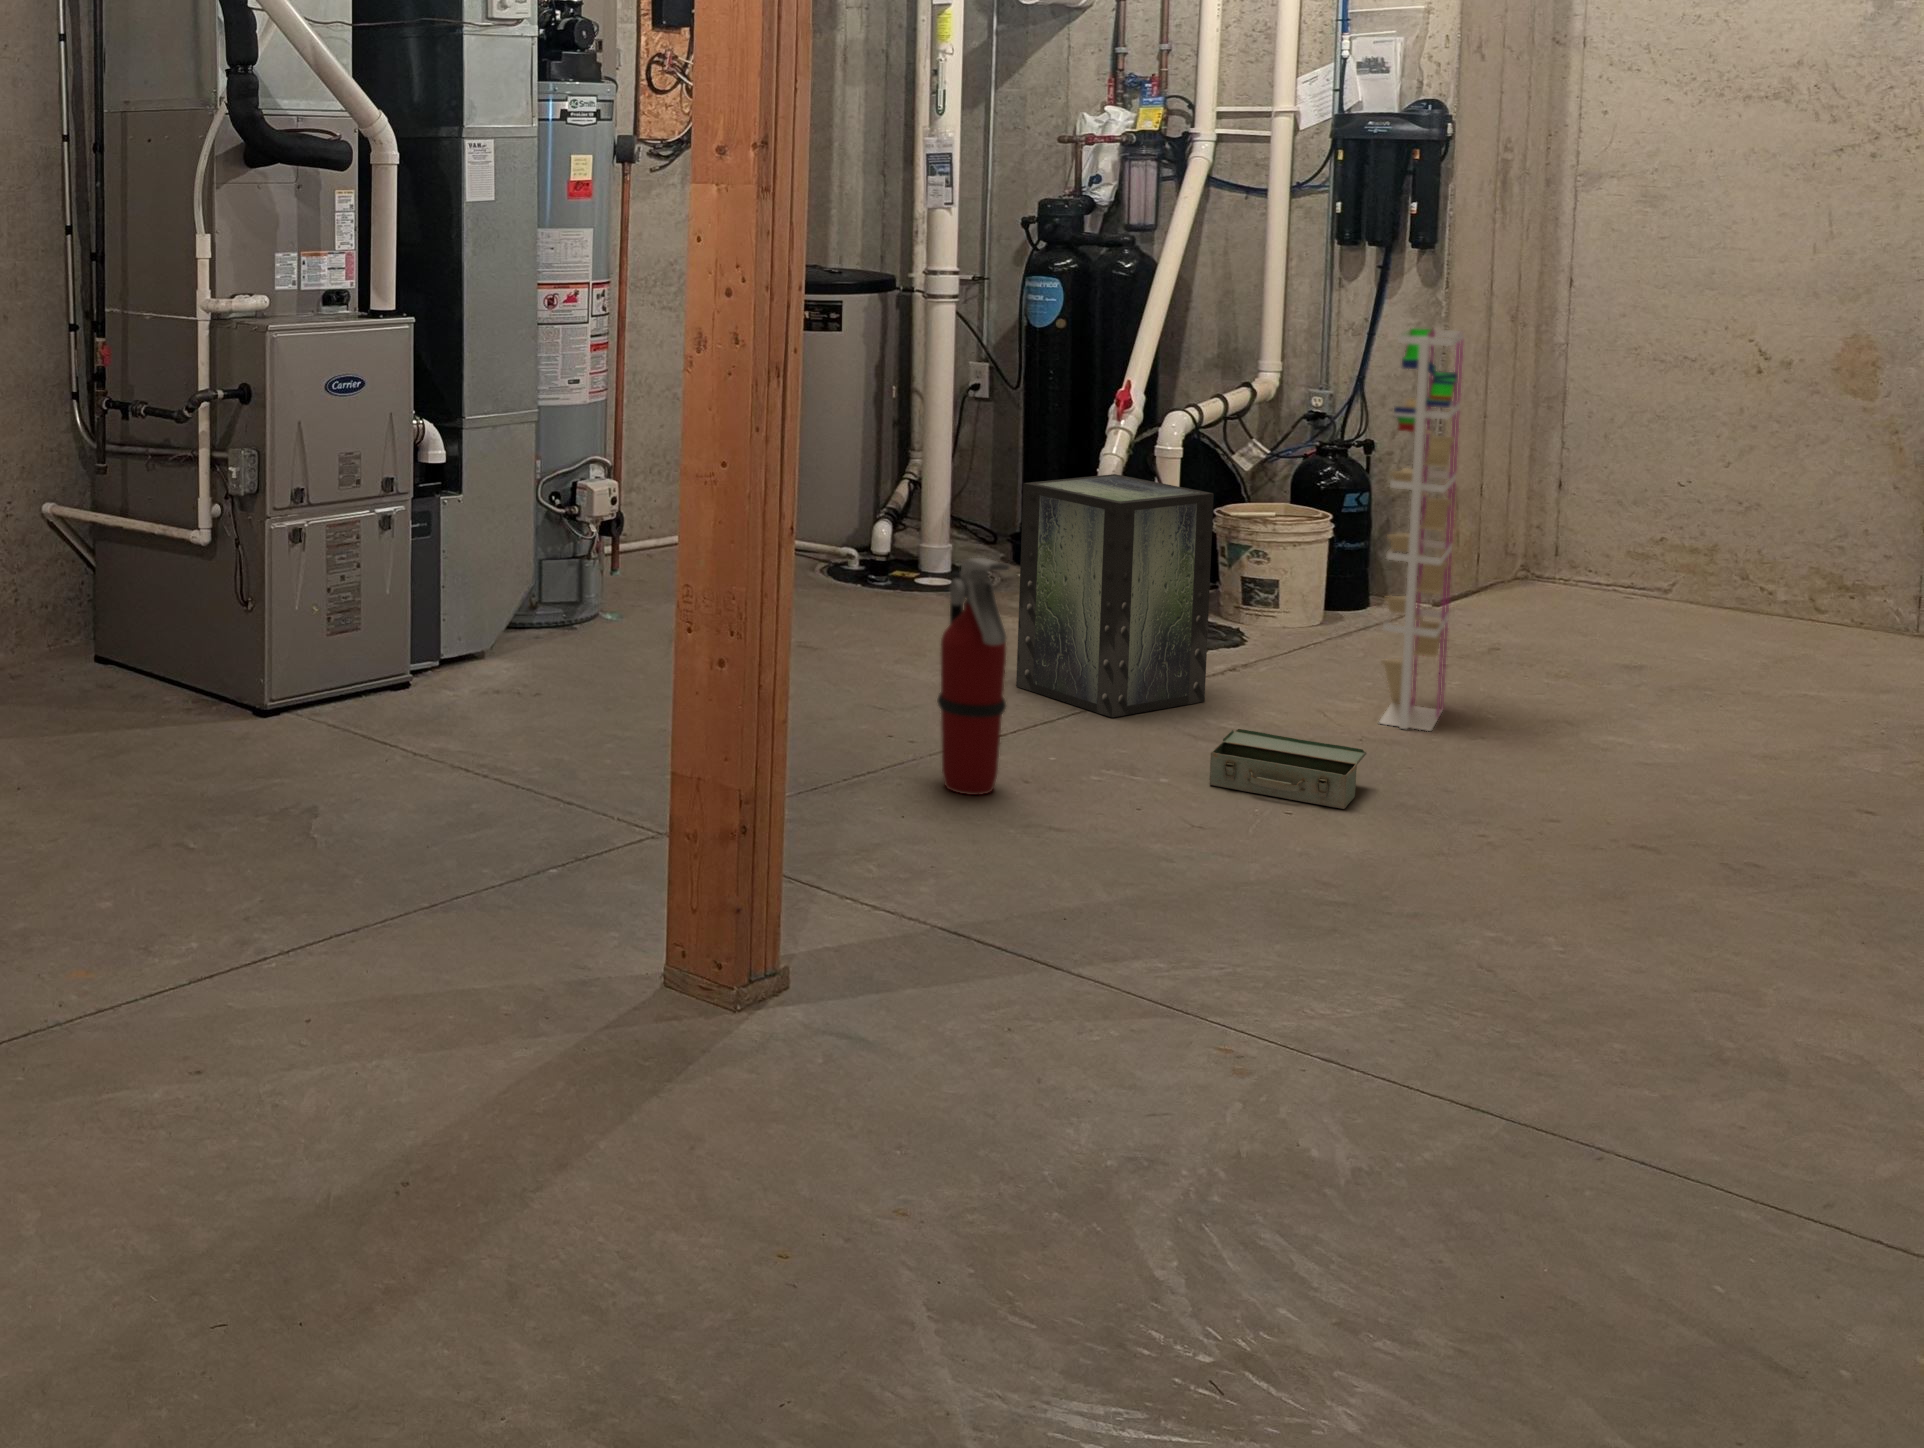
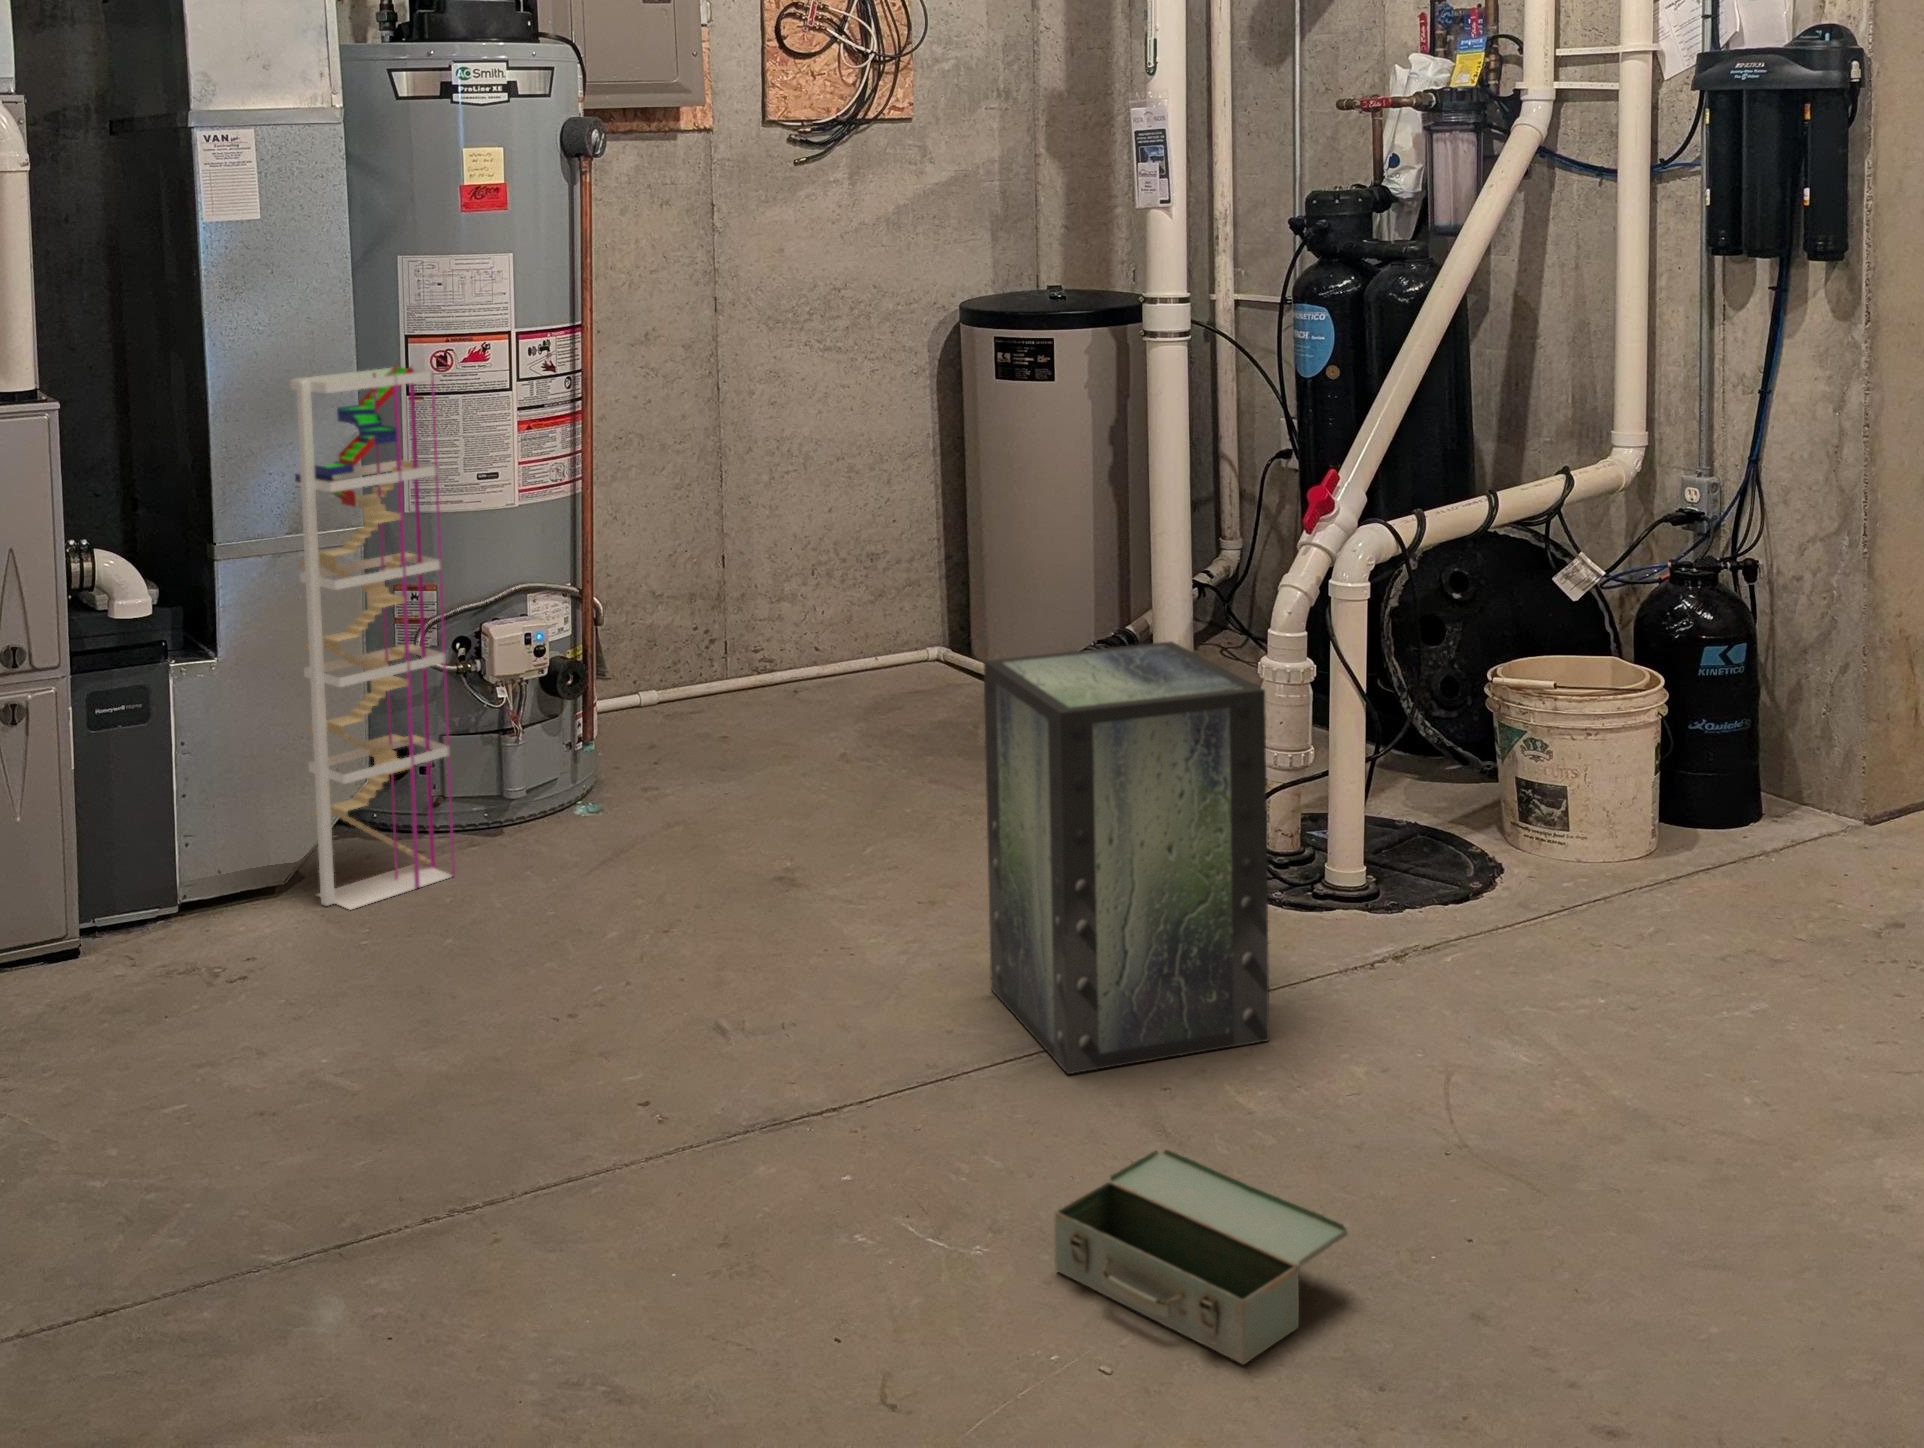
shelving unit: present [1380,328,1464,731] -> present [290,366,455,910]
fire extinguisher: present [937,558,1010,795] -> none [552,845,673,1271]

